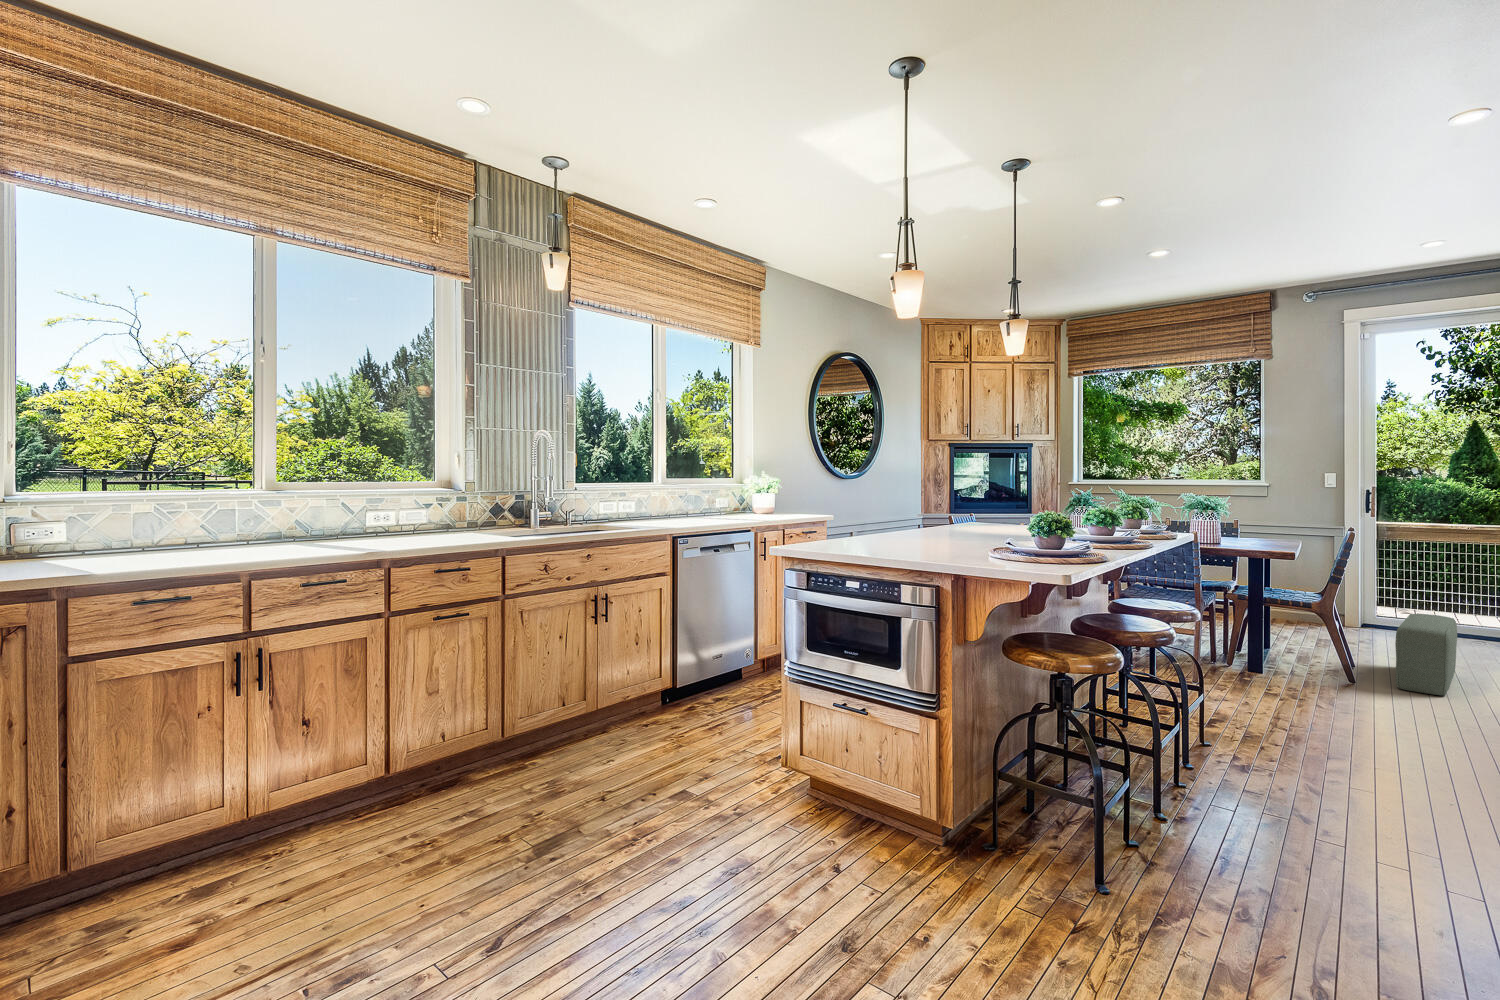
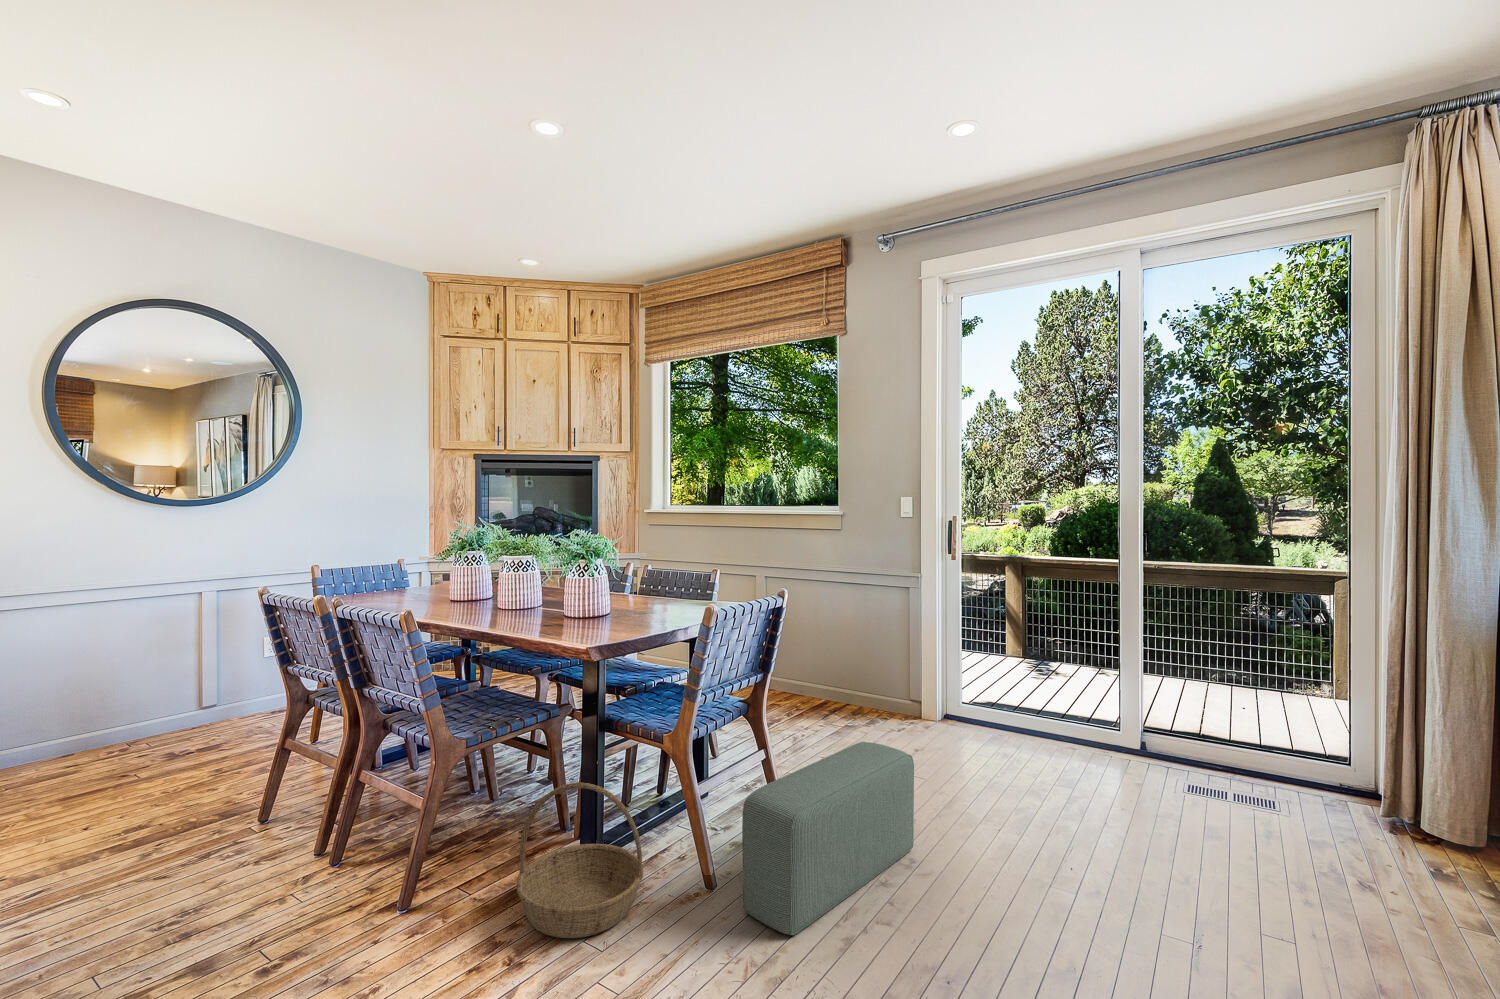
basket: none [1262,619,1345,693] -> present [516,782,643,938]

